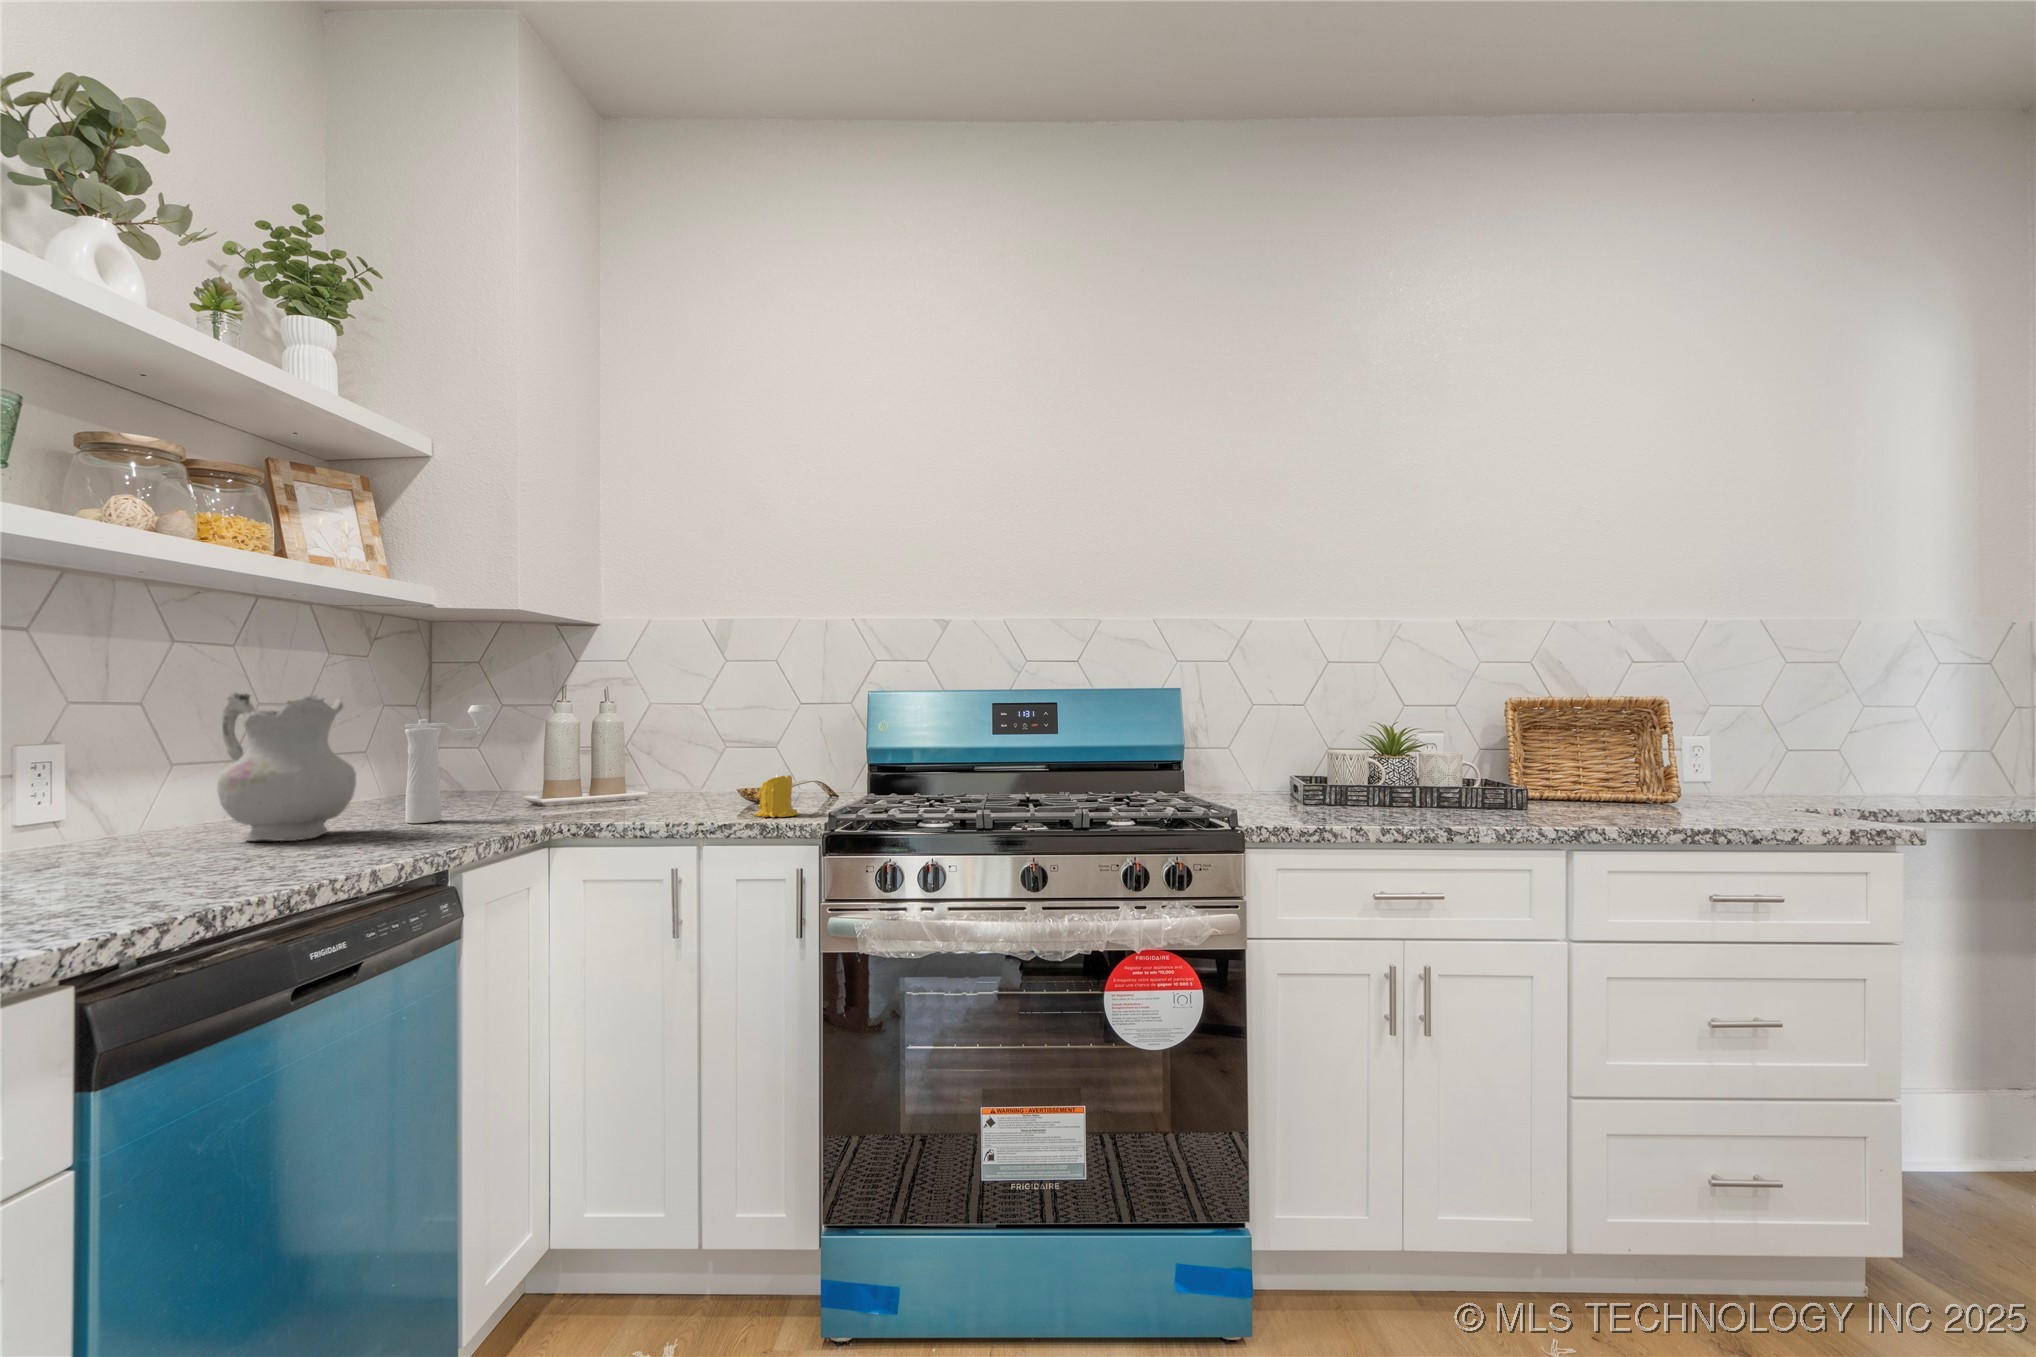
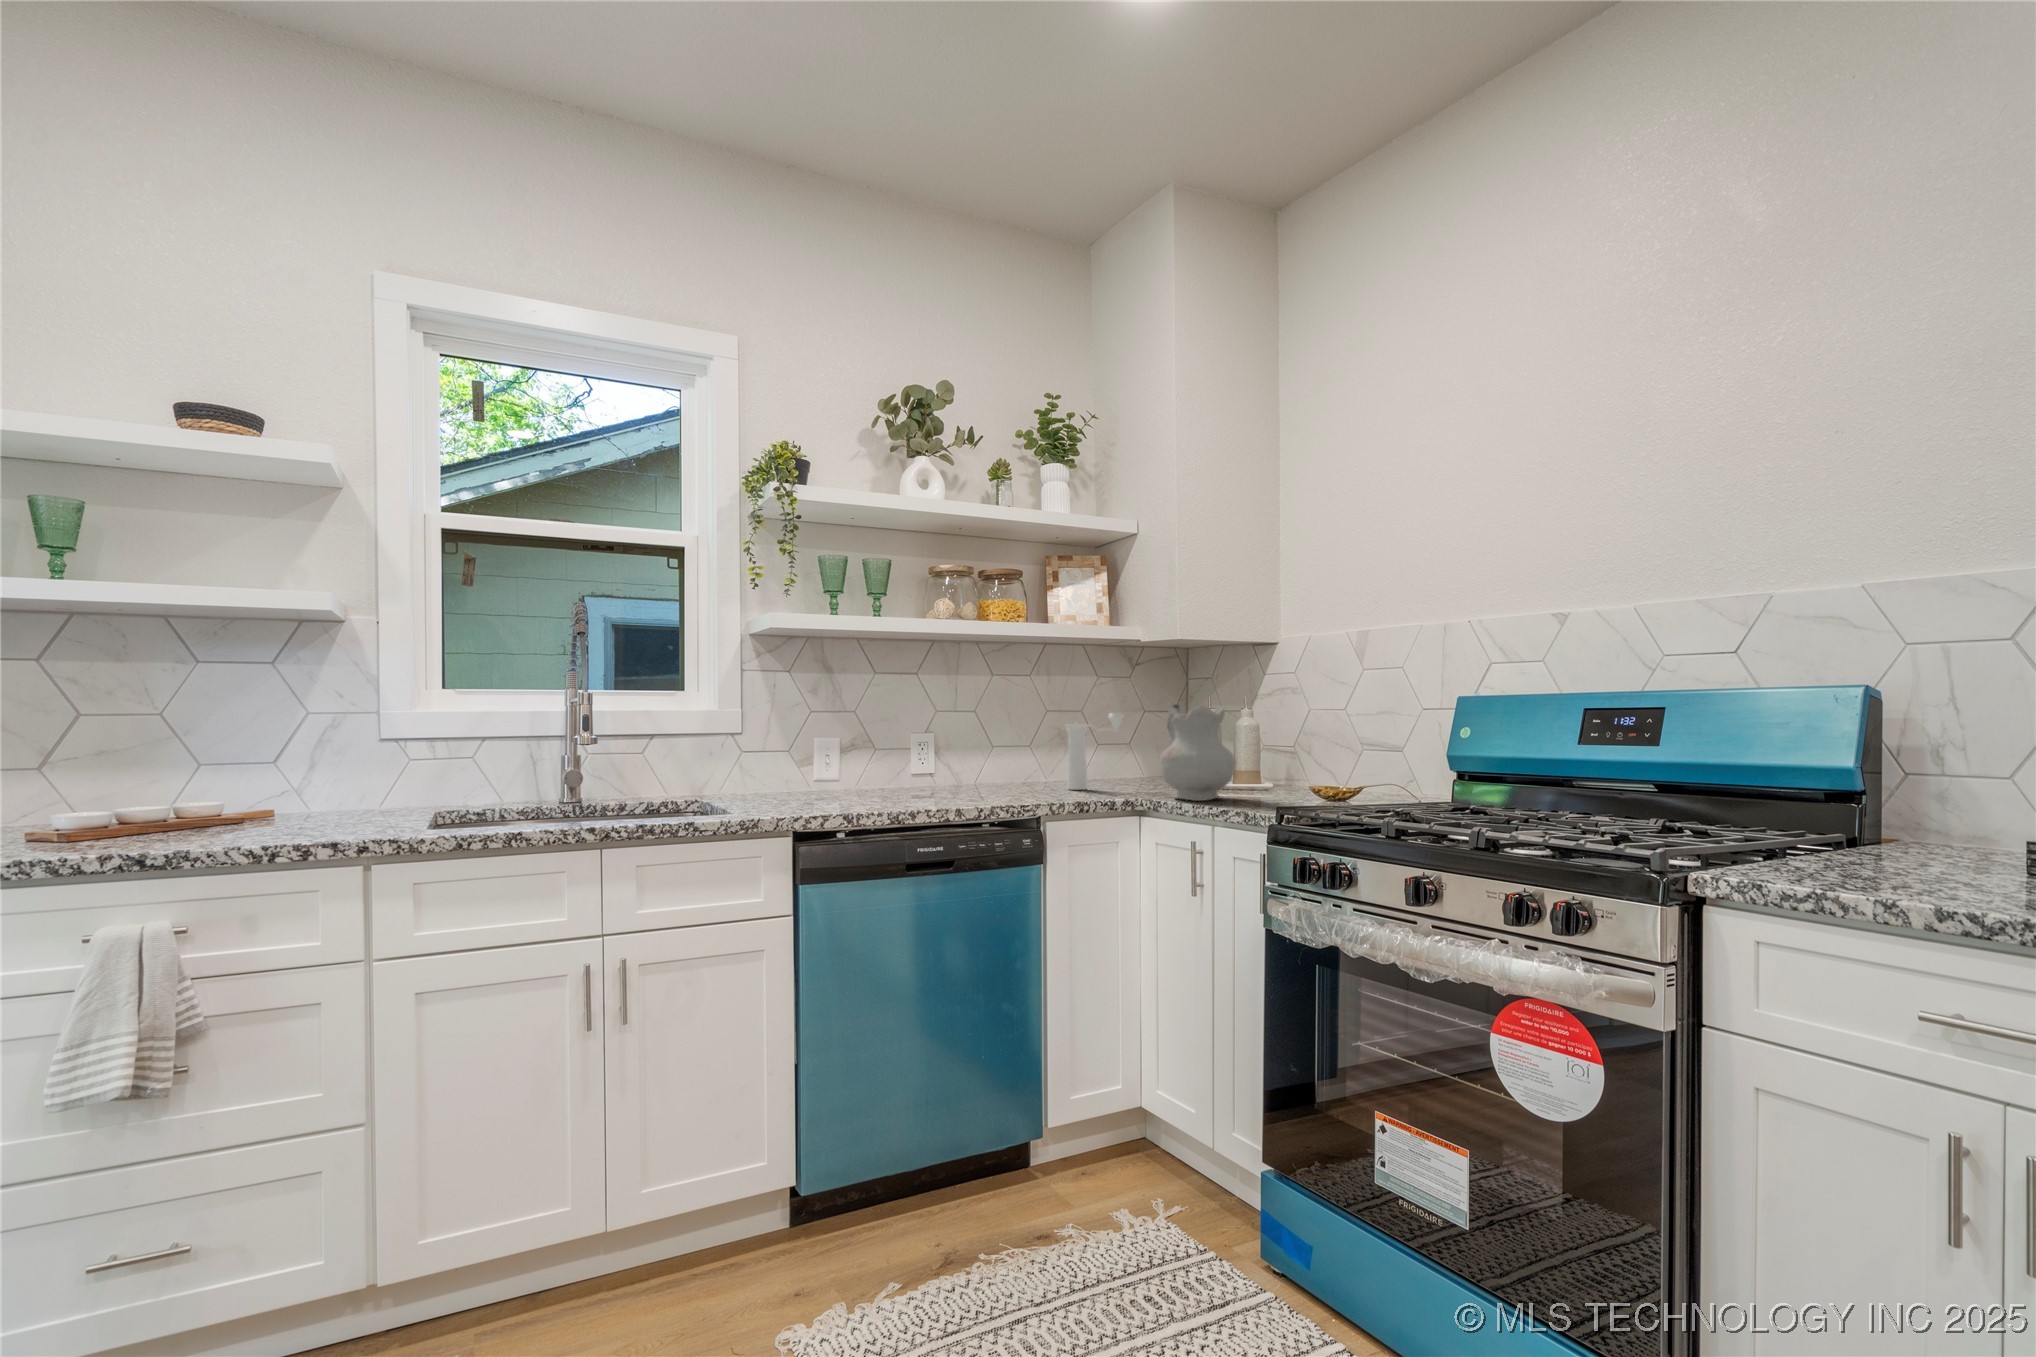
ceramic pitcher: present [217,693,356,841] -> present [1160,704,1235,801]
candle: present [755,775,798,817] -> none [1254,772,1295,809]

